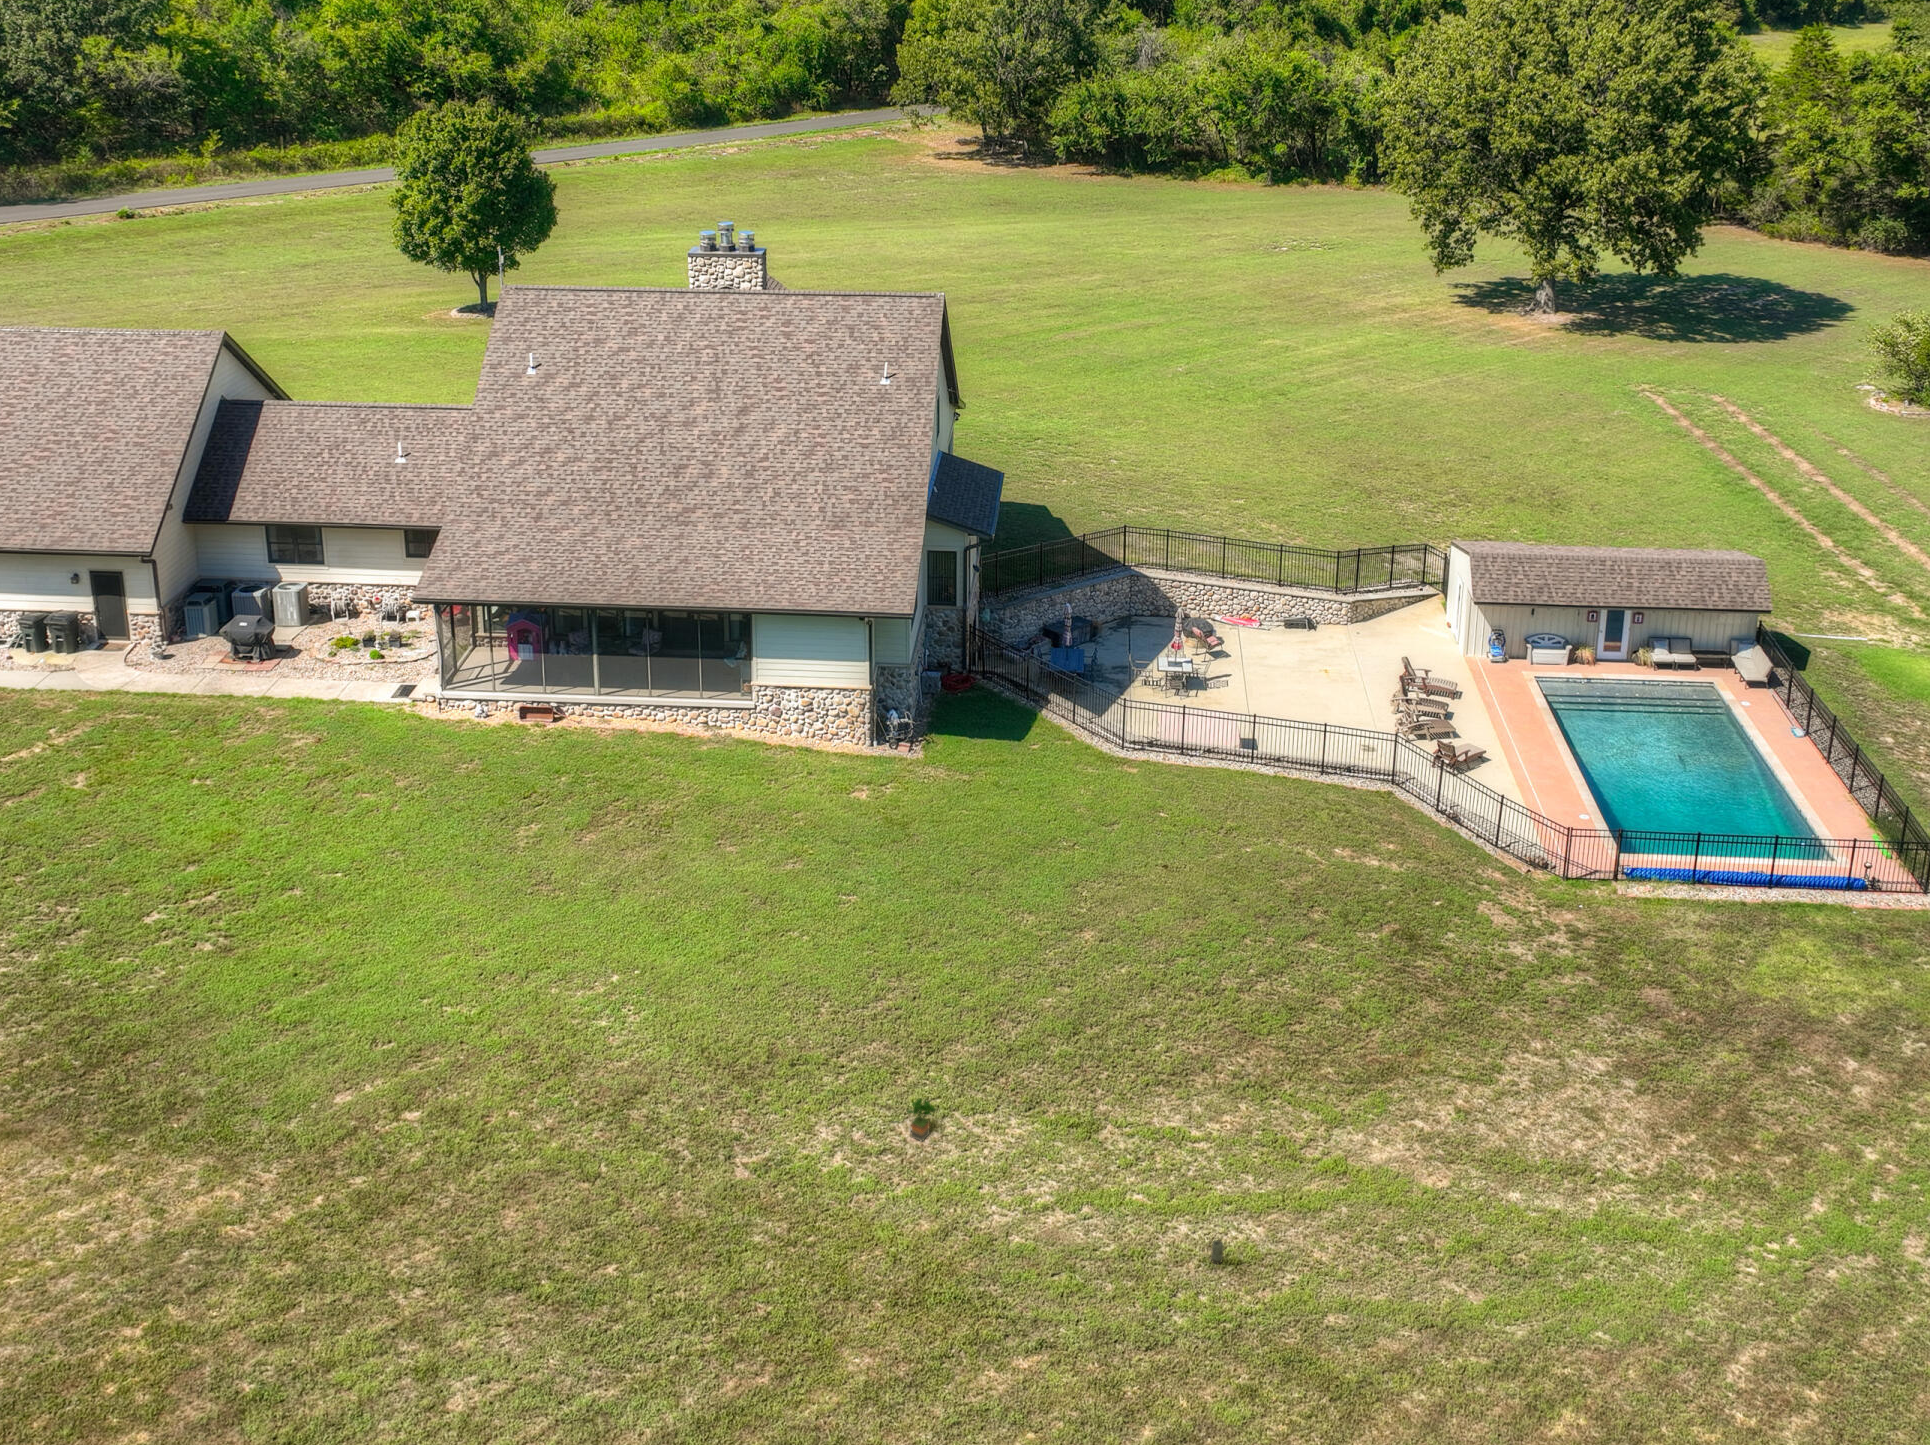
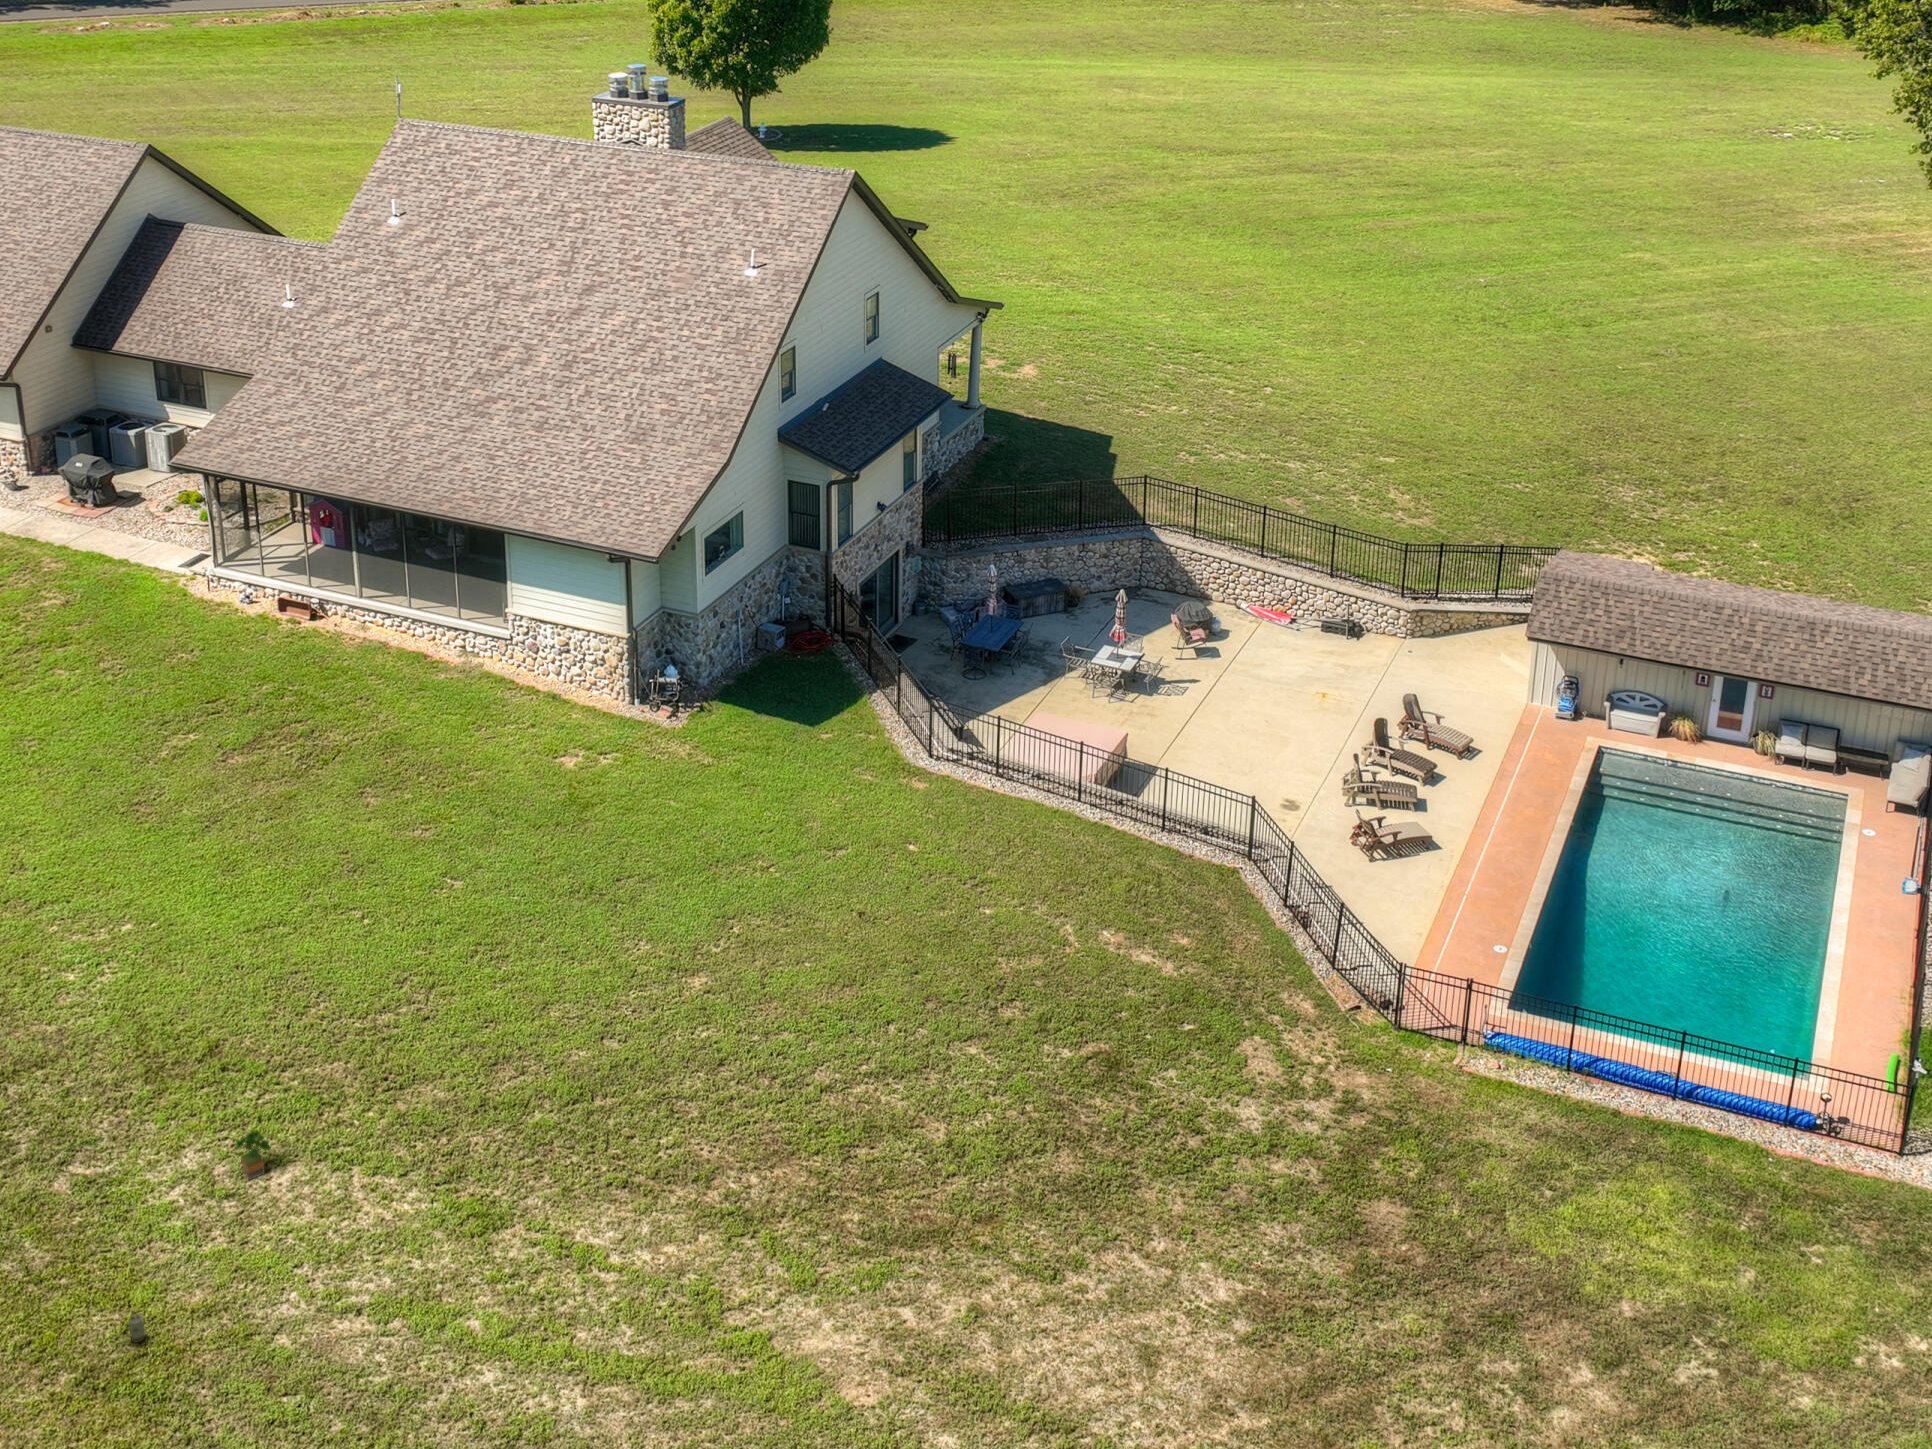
watering can: present [1211,1238,1224,1264] -> present [118,1312,150,1343]

